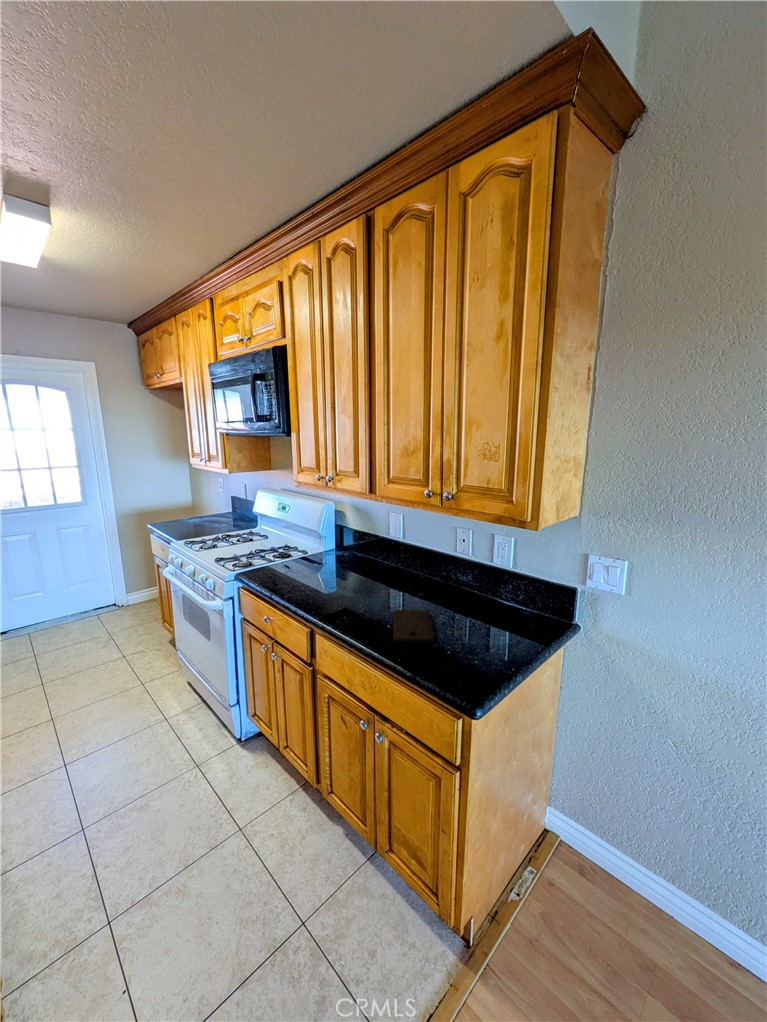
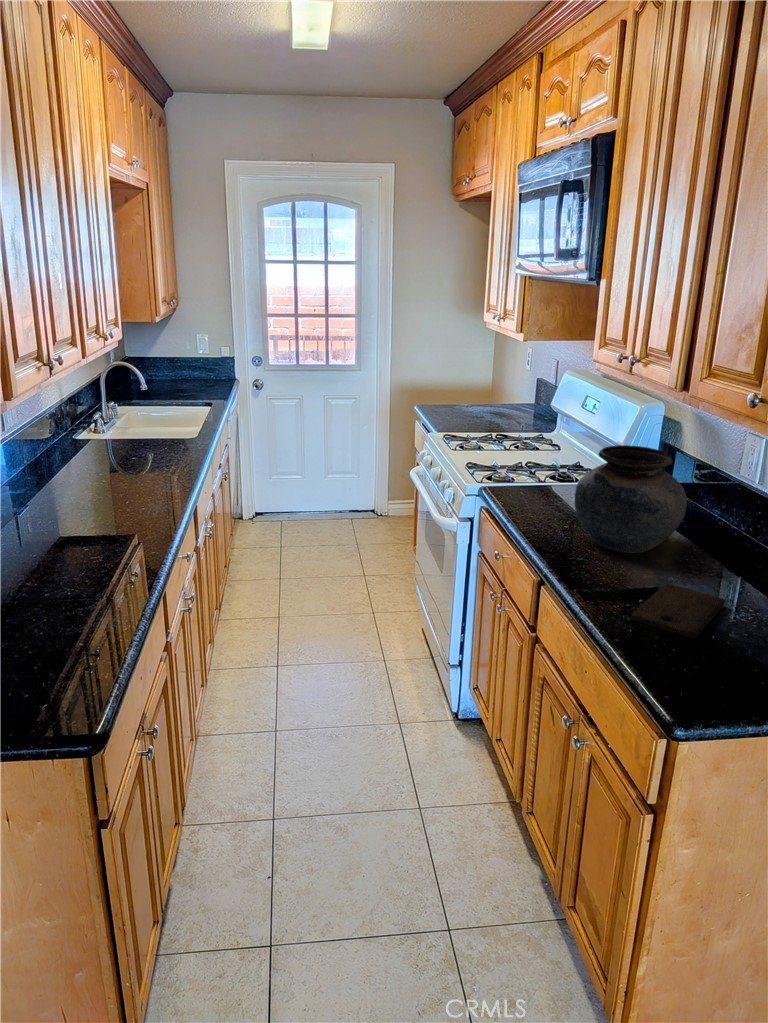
vase: none [315,529,382,598] -> present [575,445,687,553]

